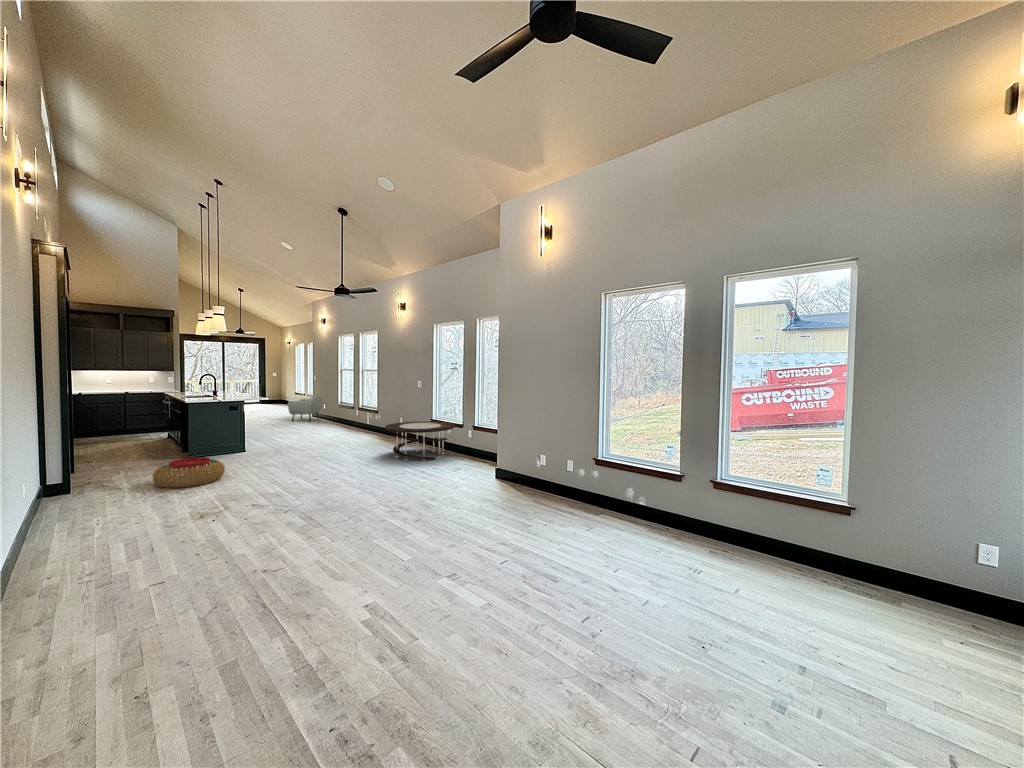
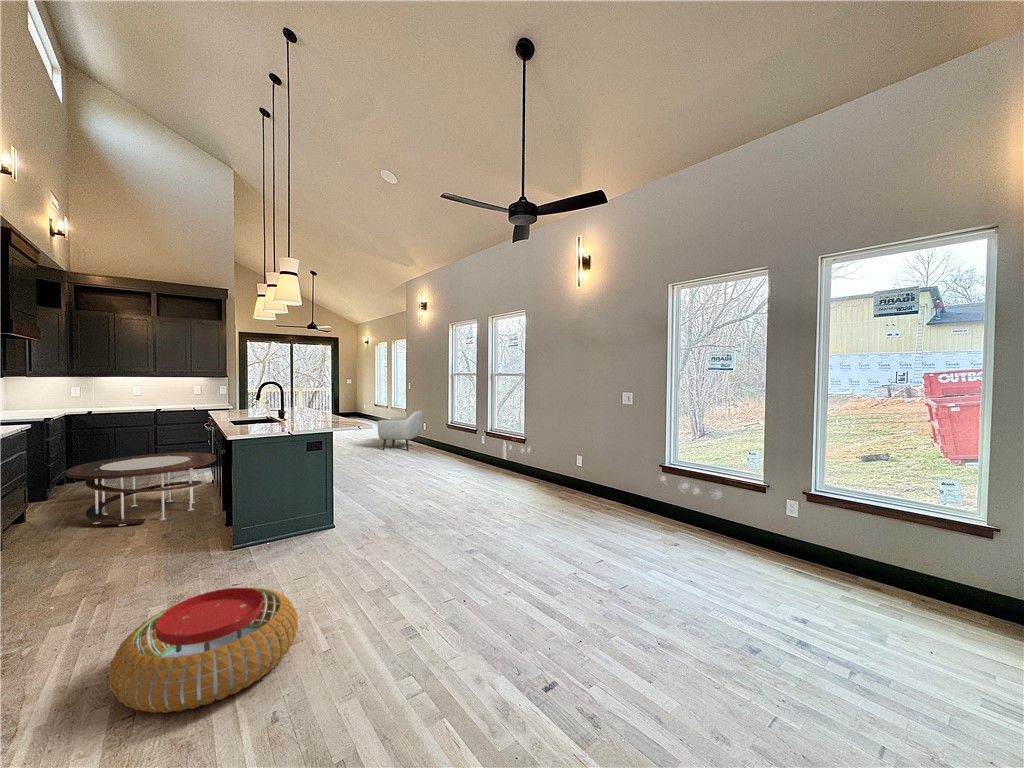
coffee table: present [385,421,455,461] -> present [66,452,216,526]

